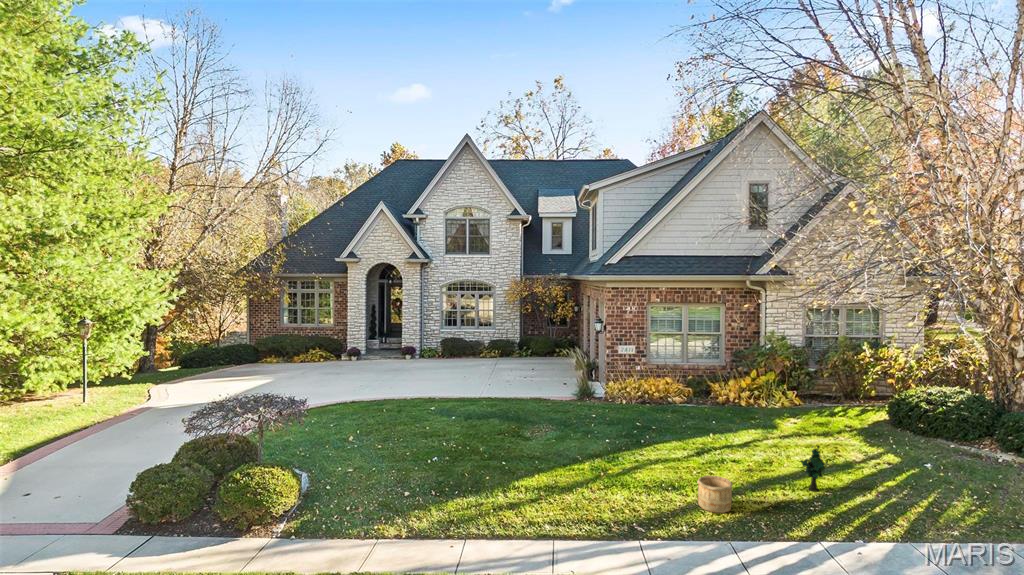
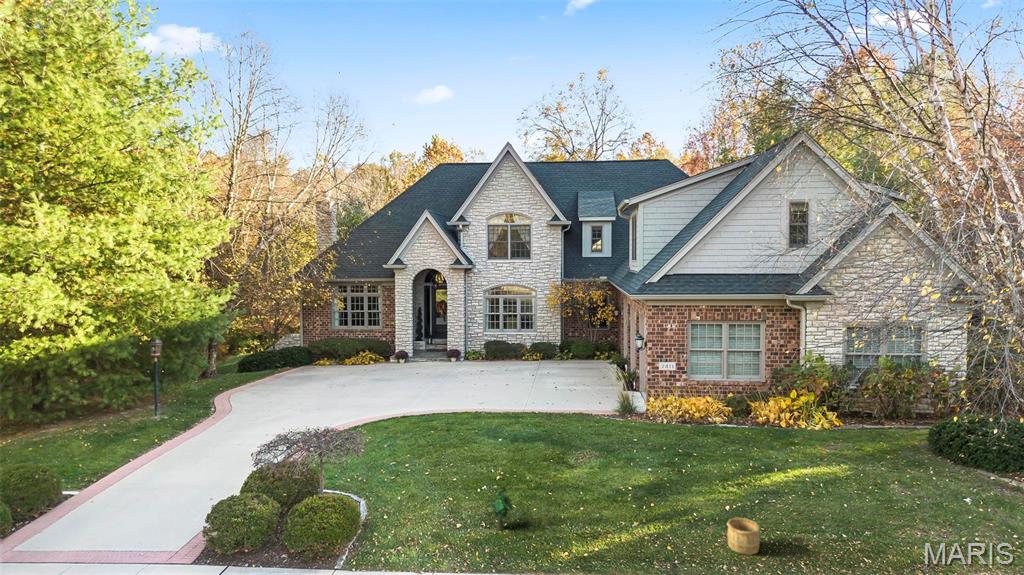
decorative plant: present [800,446,828,492] -> present [490,488,512,530]

